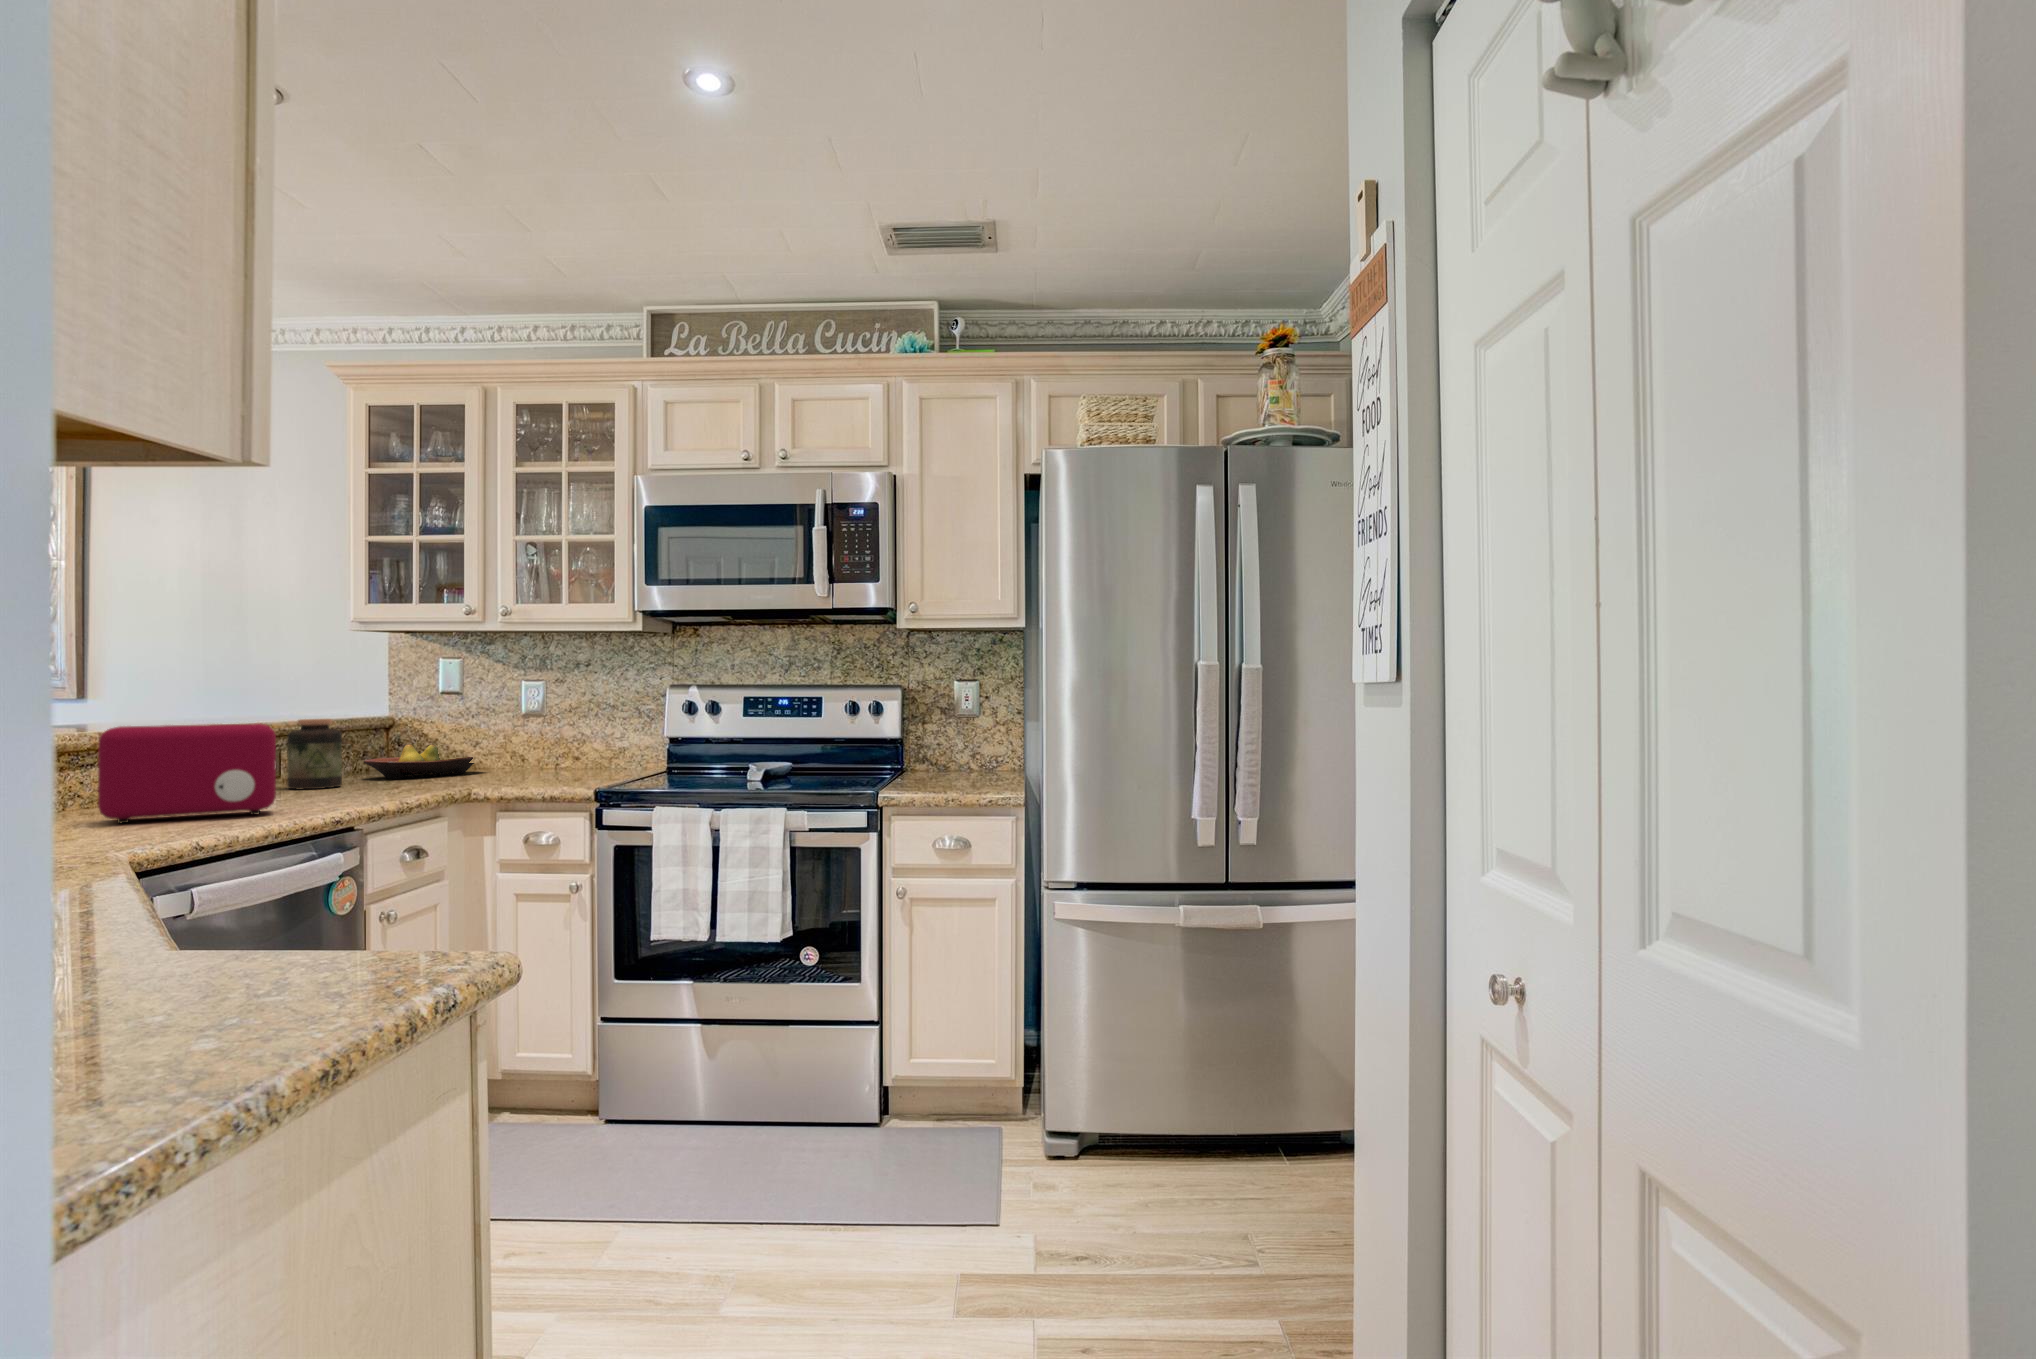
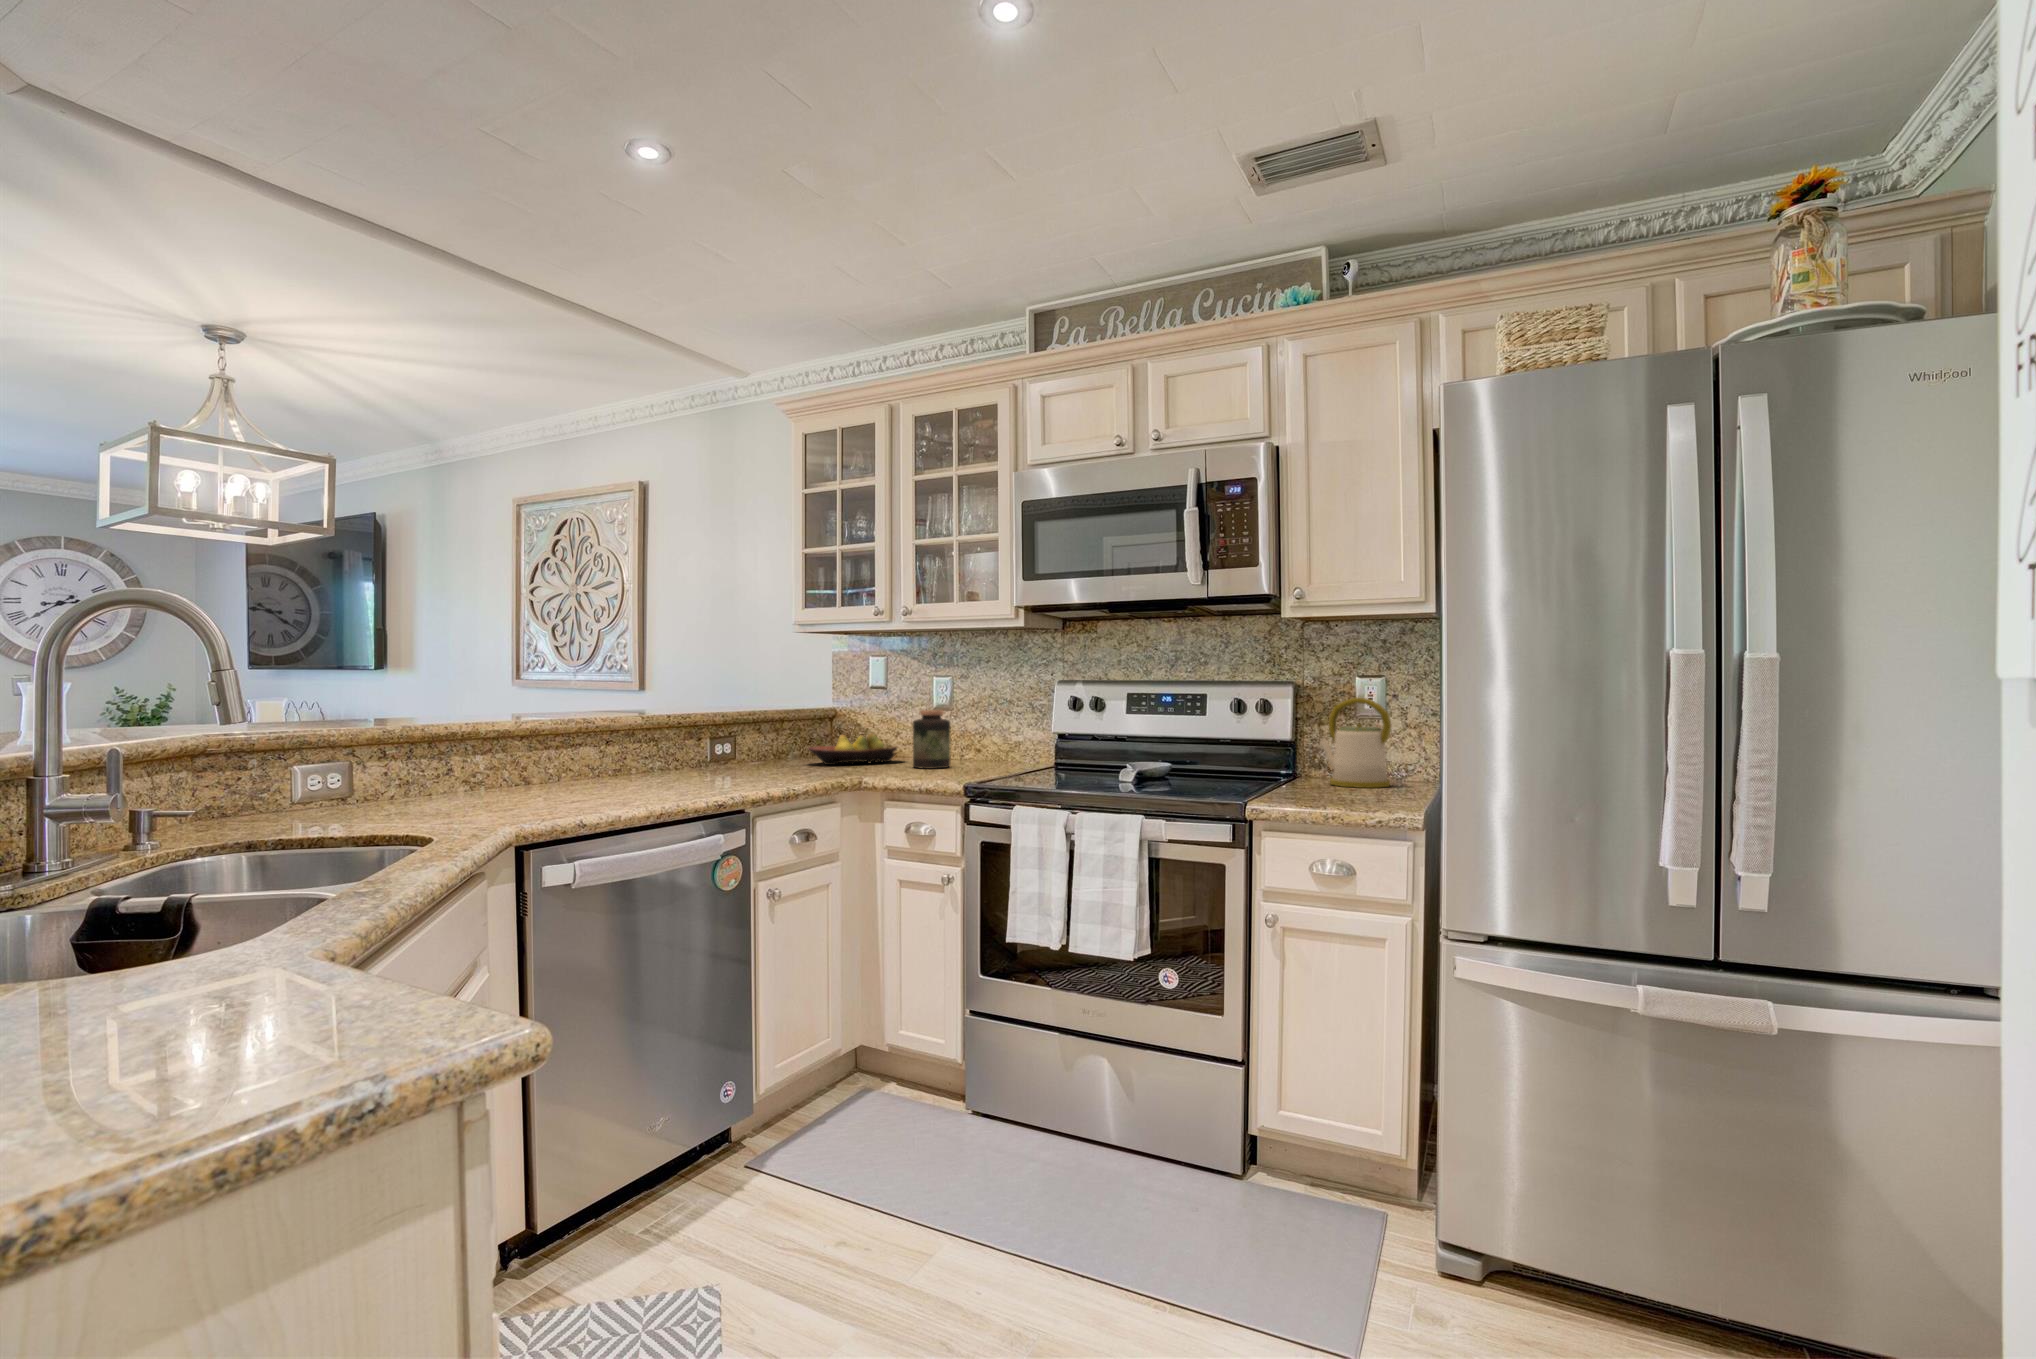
kettle: none [925,699,986,776] -> present [1320,698,1391,788]
jar: present [287,719,342,789] -> present [913,710,950,769]
toaster: present [98,723,276,823] -> none [573,714,702,796]

